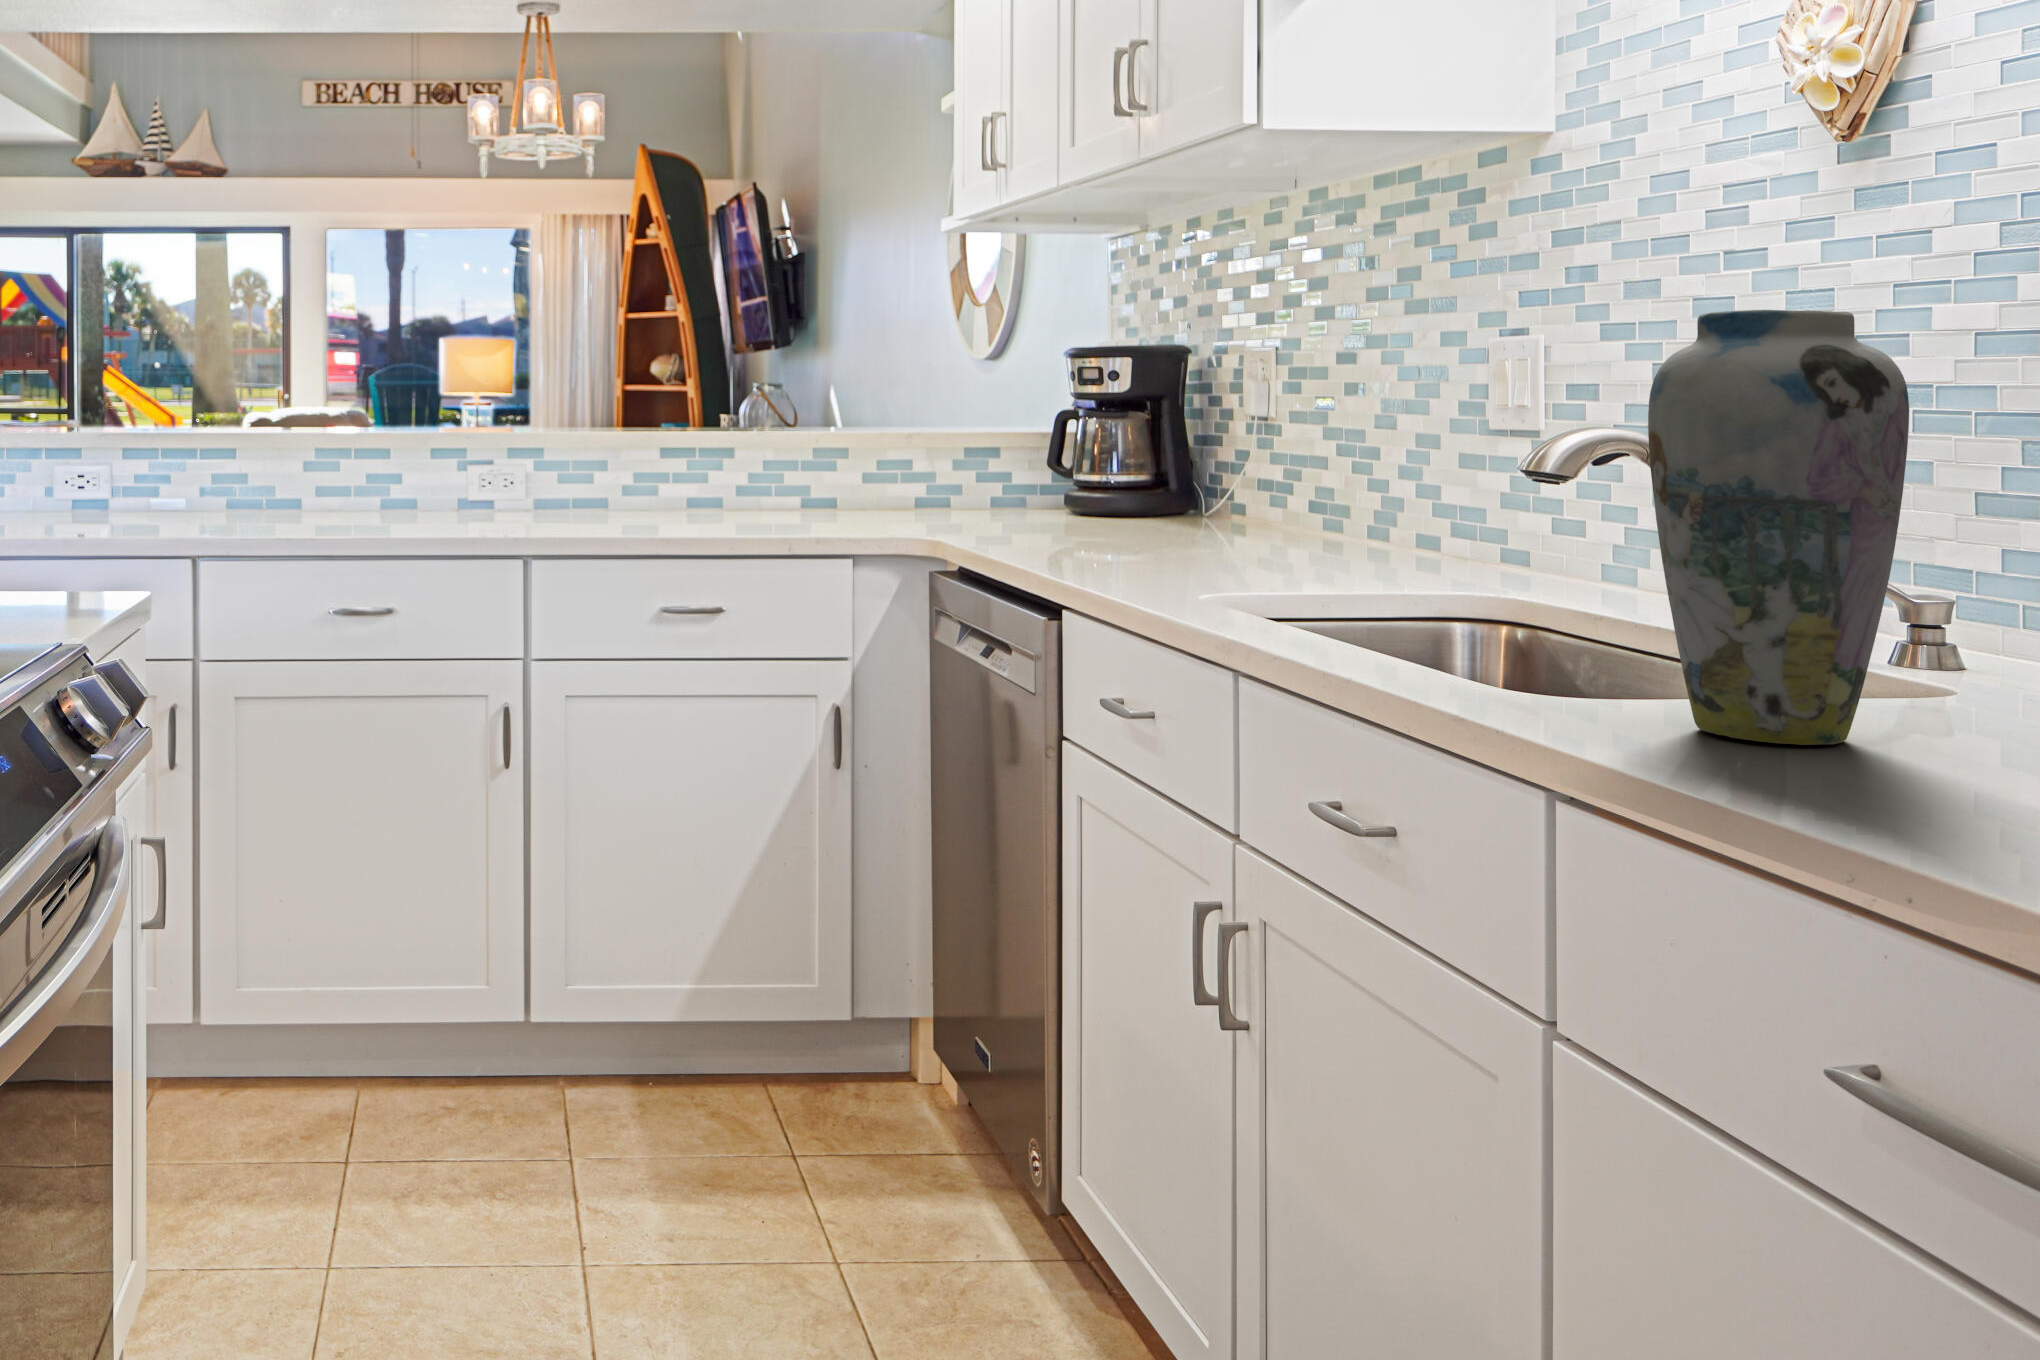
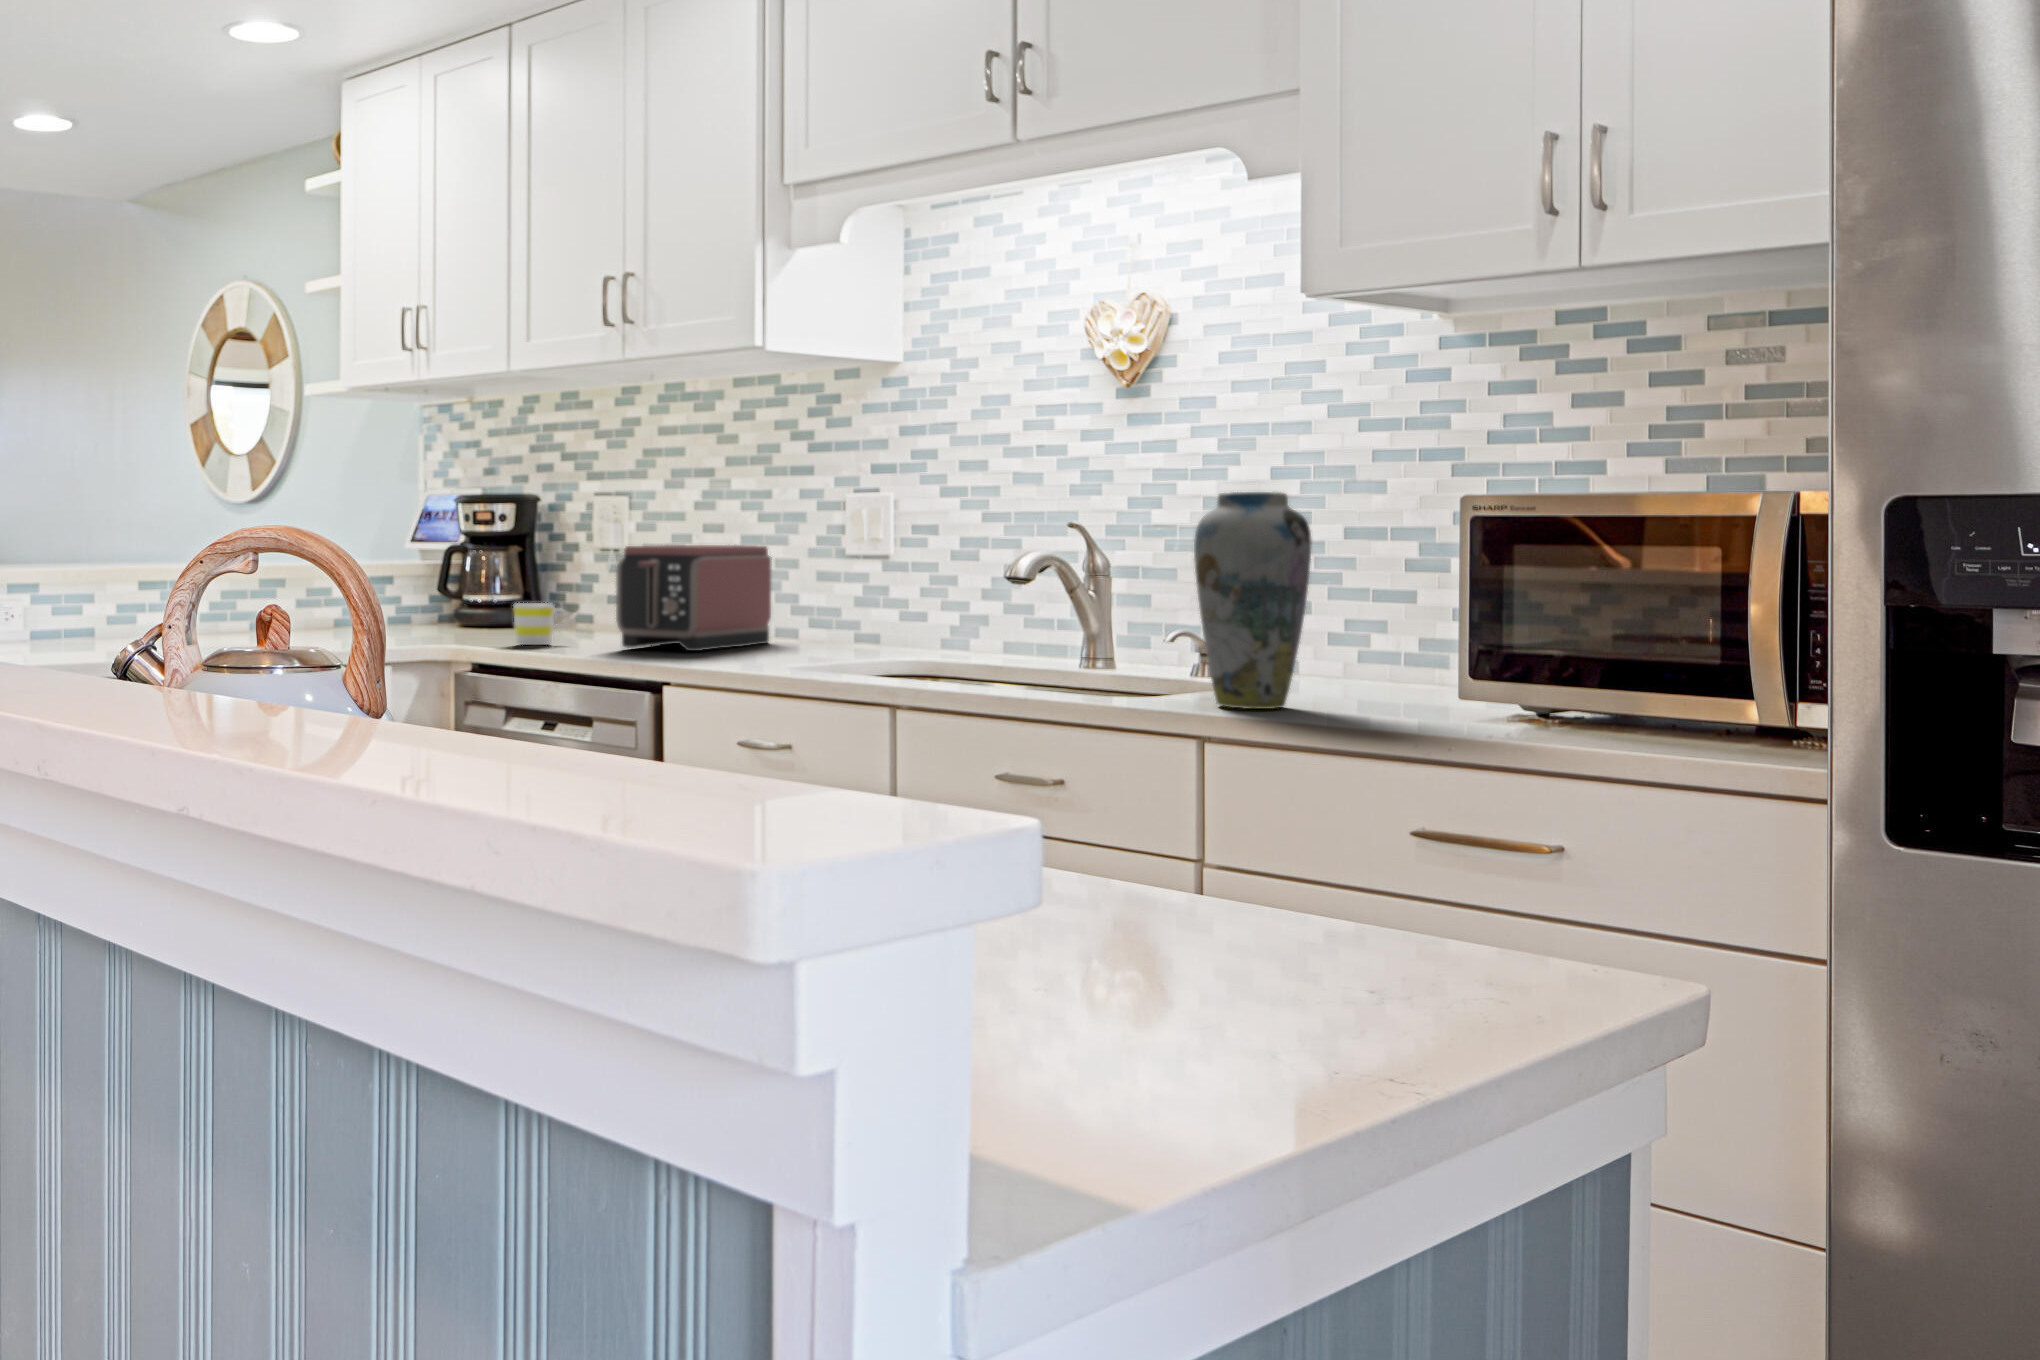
toaster: none [1134,412,1393,561] -> present [616,545,771,651]
mug: none [1036,485,1111,540] -> present [513,603,570,645]

